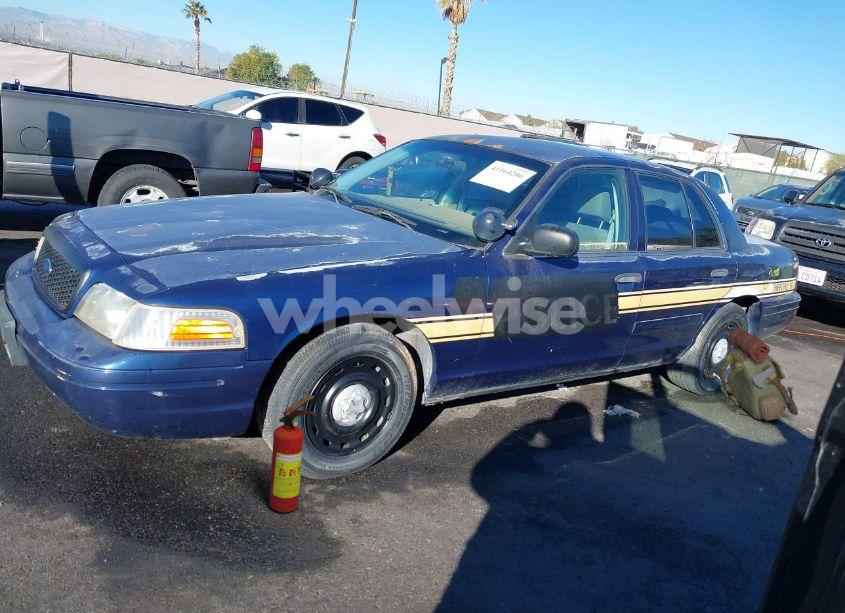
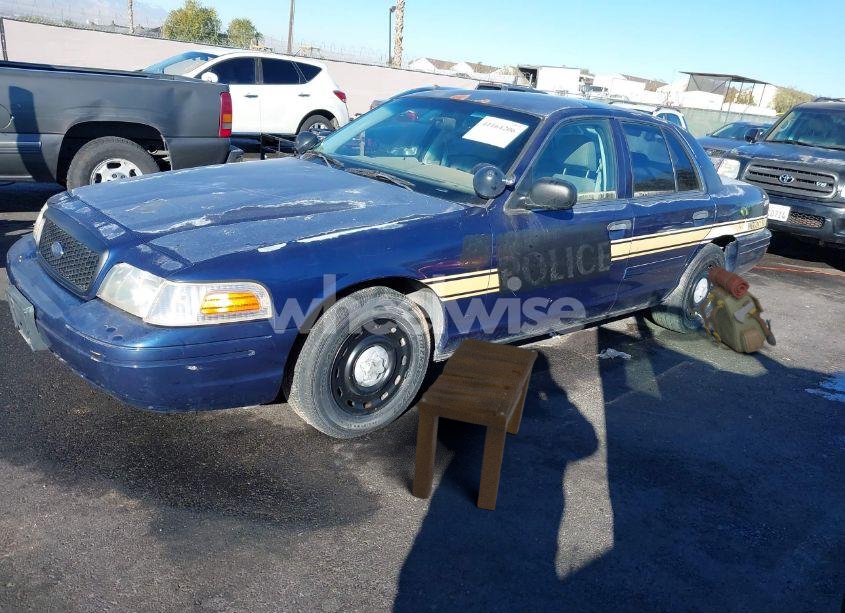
bench: none [378,383,527,567] -> present [412,338,538,510]
fire extinguisher: present [269,394,316,513] -> none [303,358,343,473]

